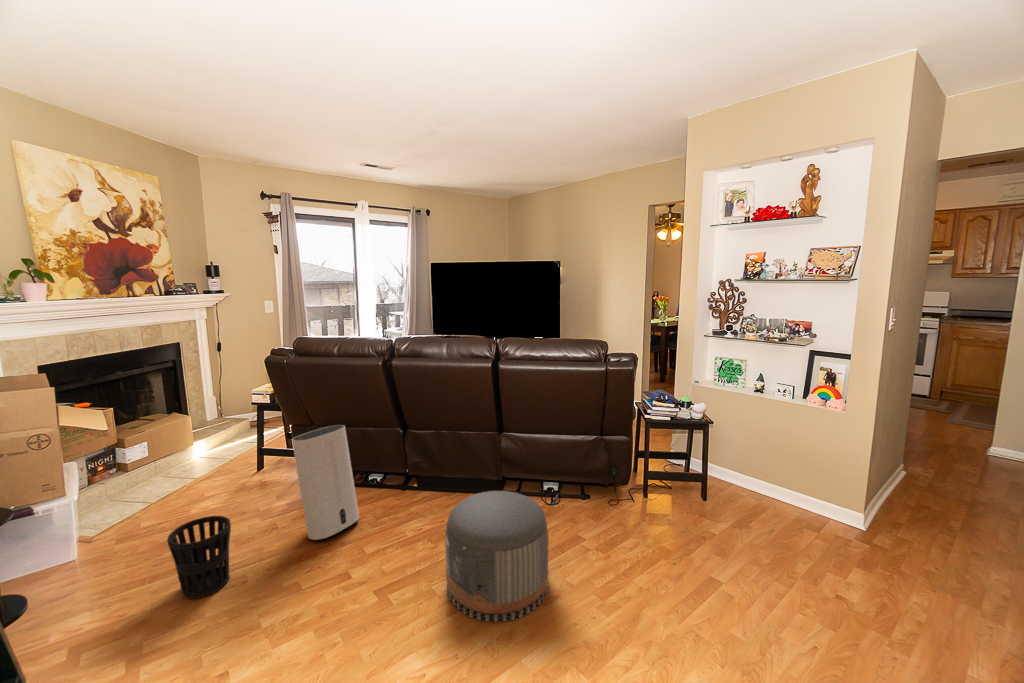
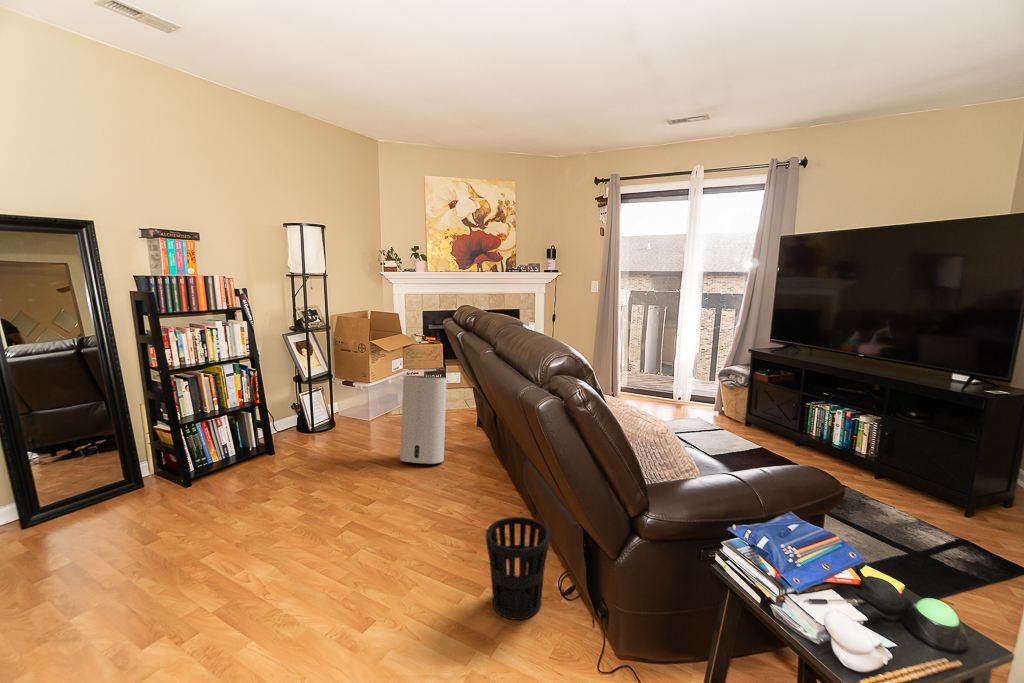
pouf: present [445,491,548,622] -> none [304,459,418,586]
wastebasket: present [167,516,231,599] -> present [486,517,550,620]

